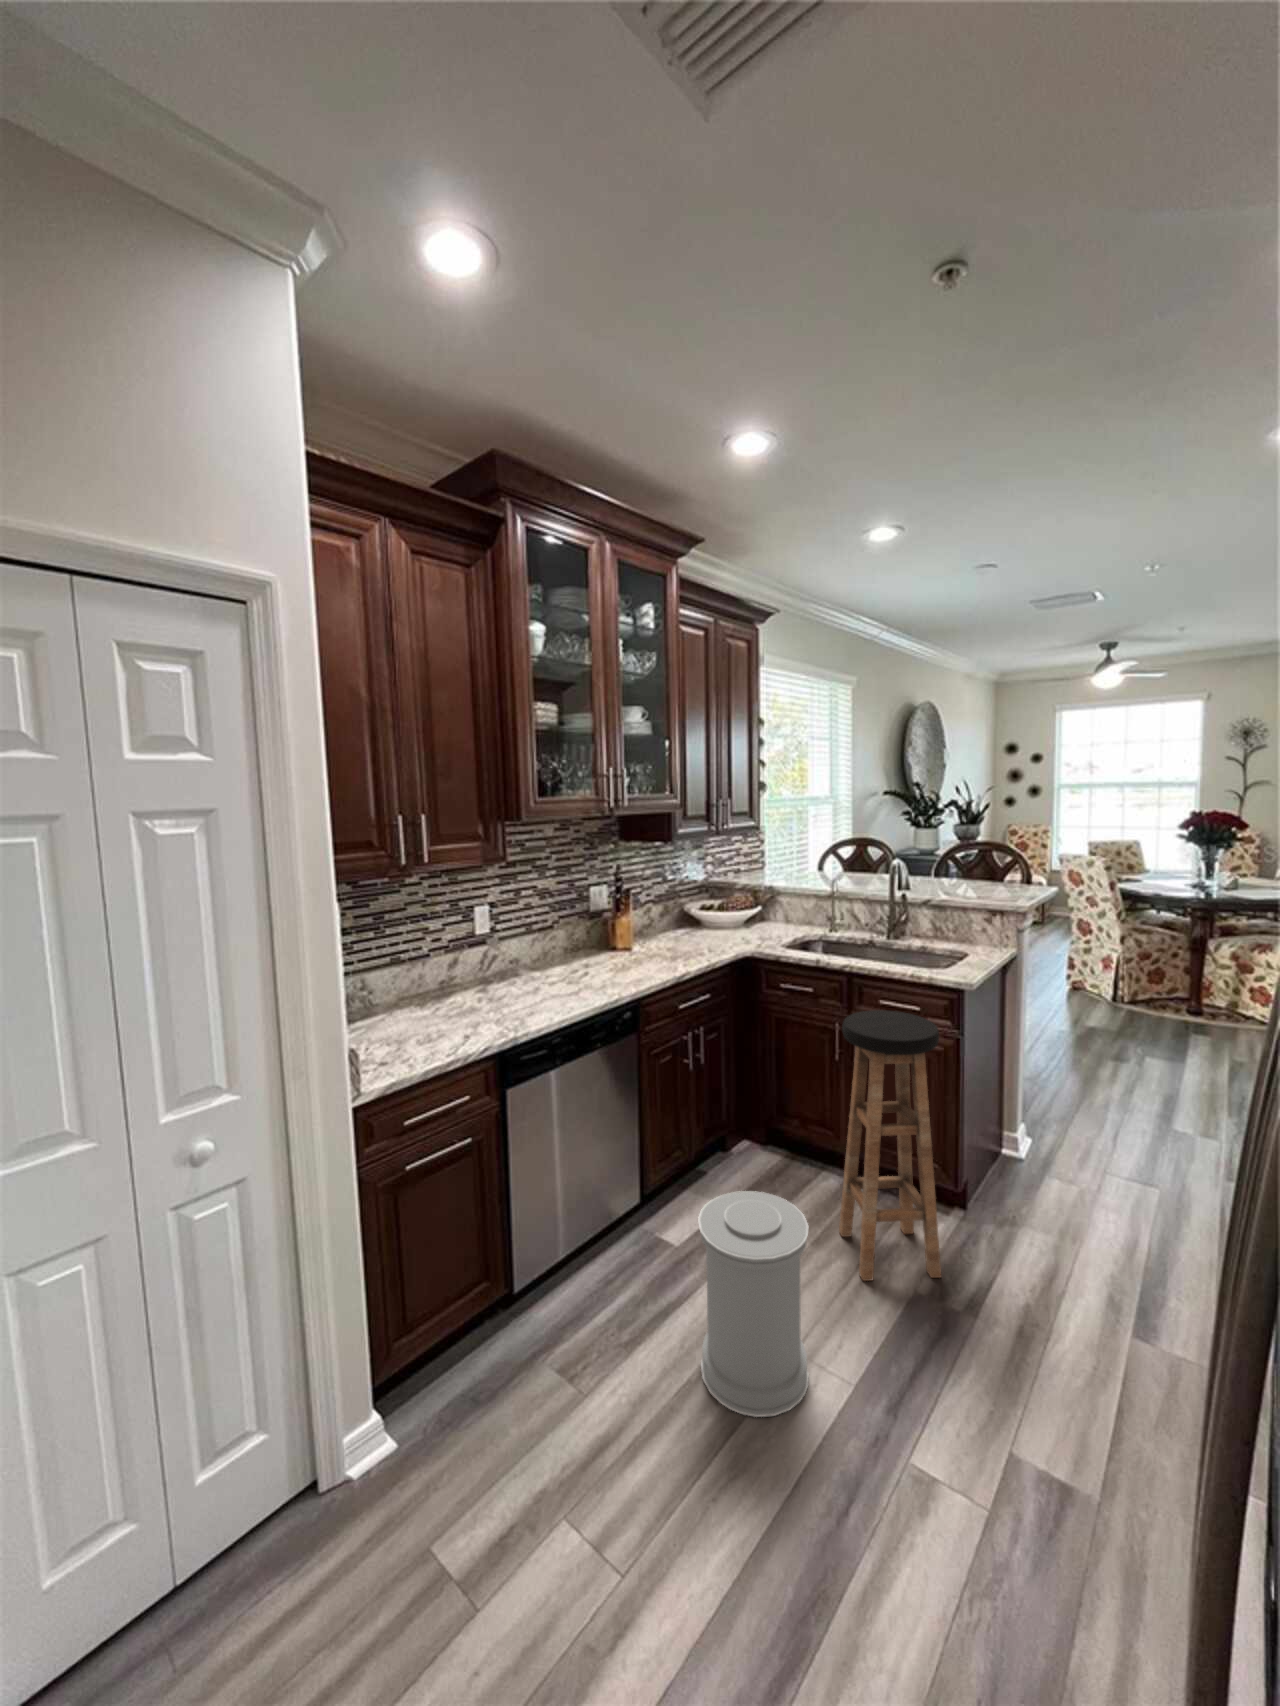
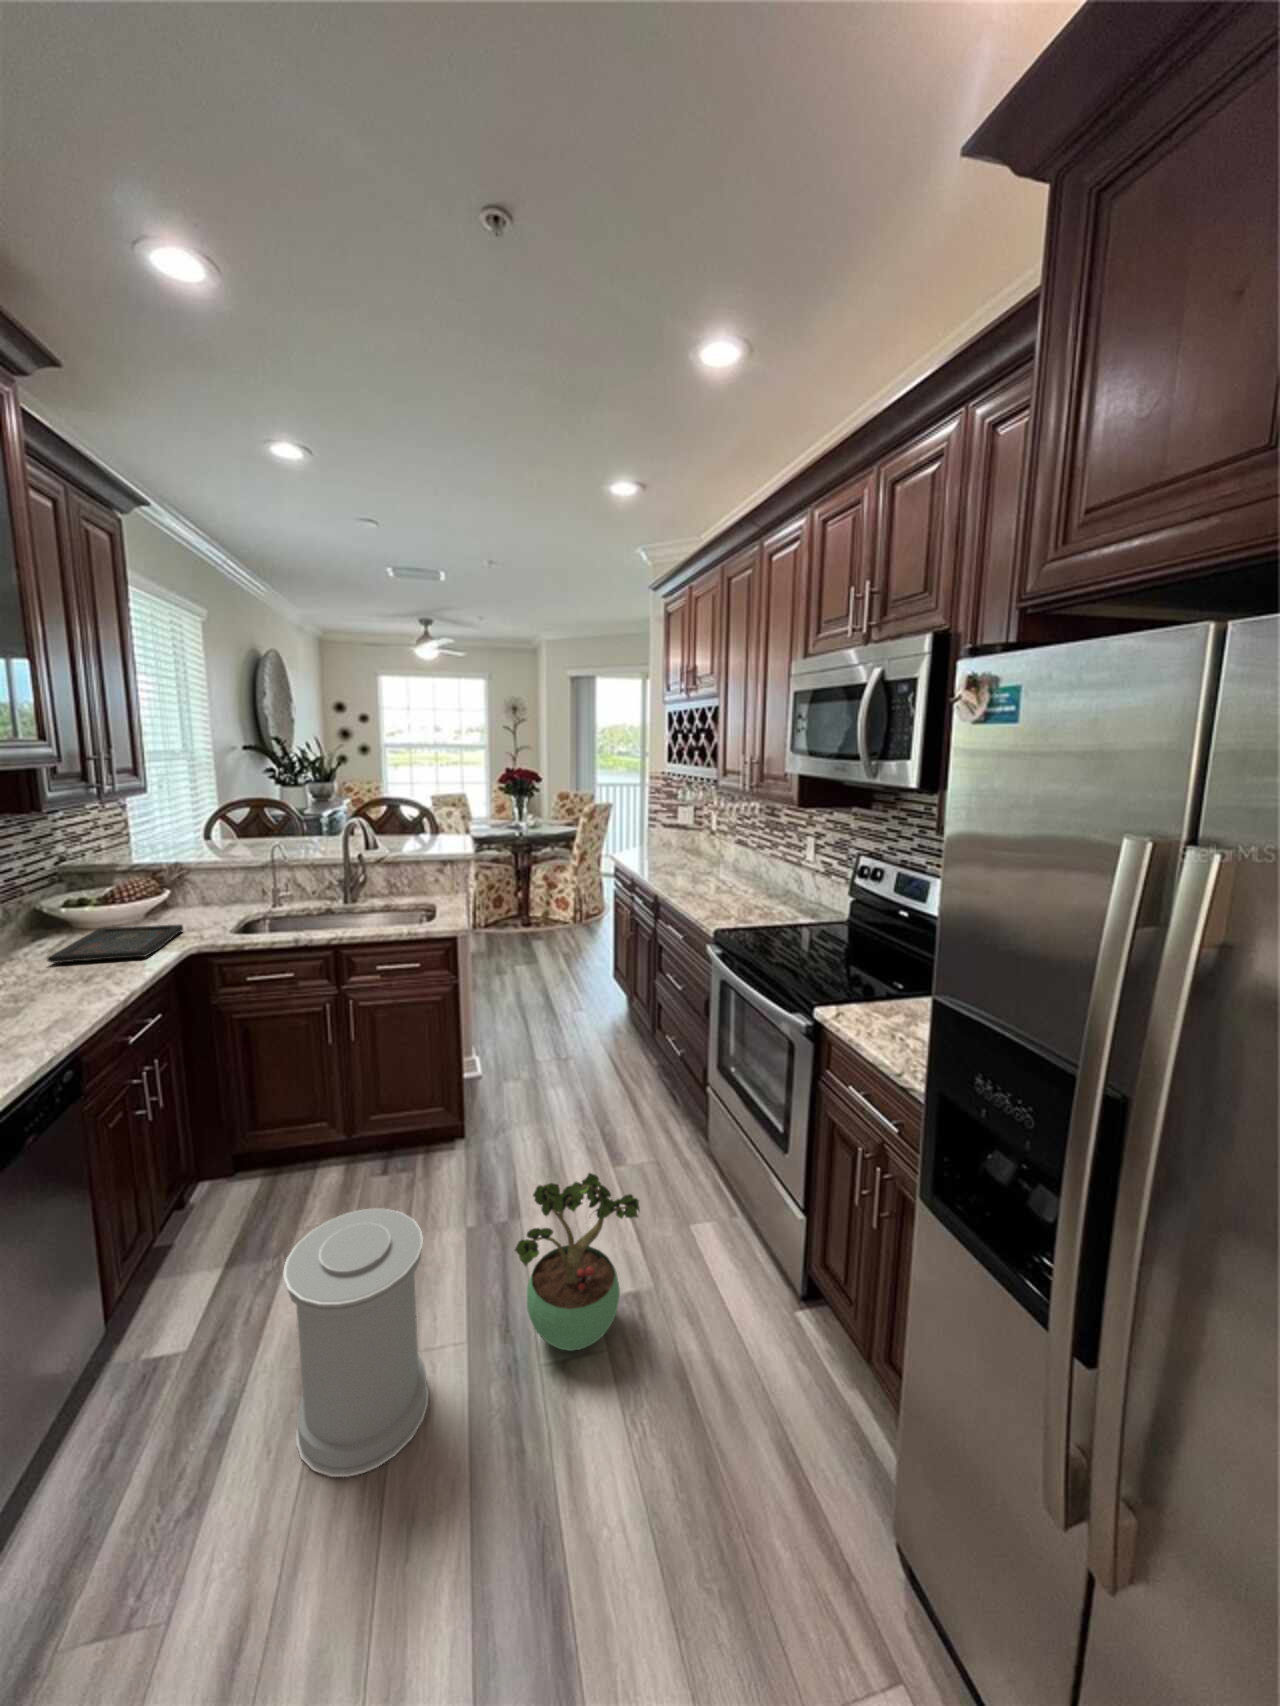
tray: none [667,928,756,952] -> present [47,924,183,963]
bar stool: present [839,1010,941,1281] -> none [366,972,478,1250]
potted plant: none [899,1257,1047,1477] -> present [515,1173,640,1351]

